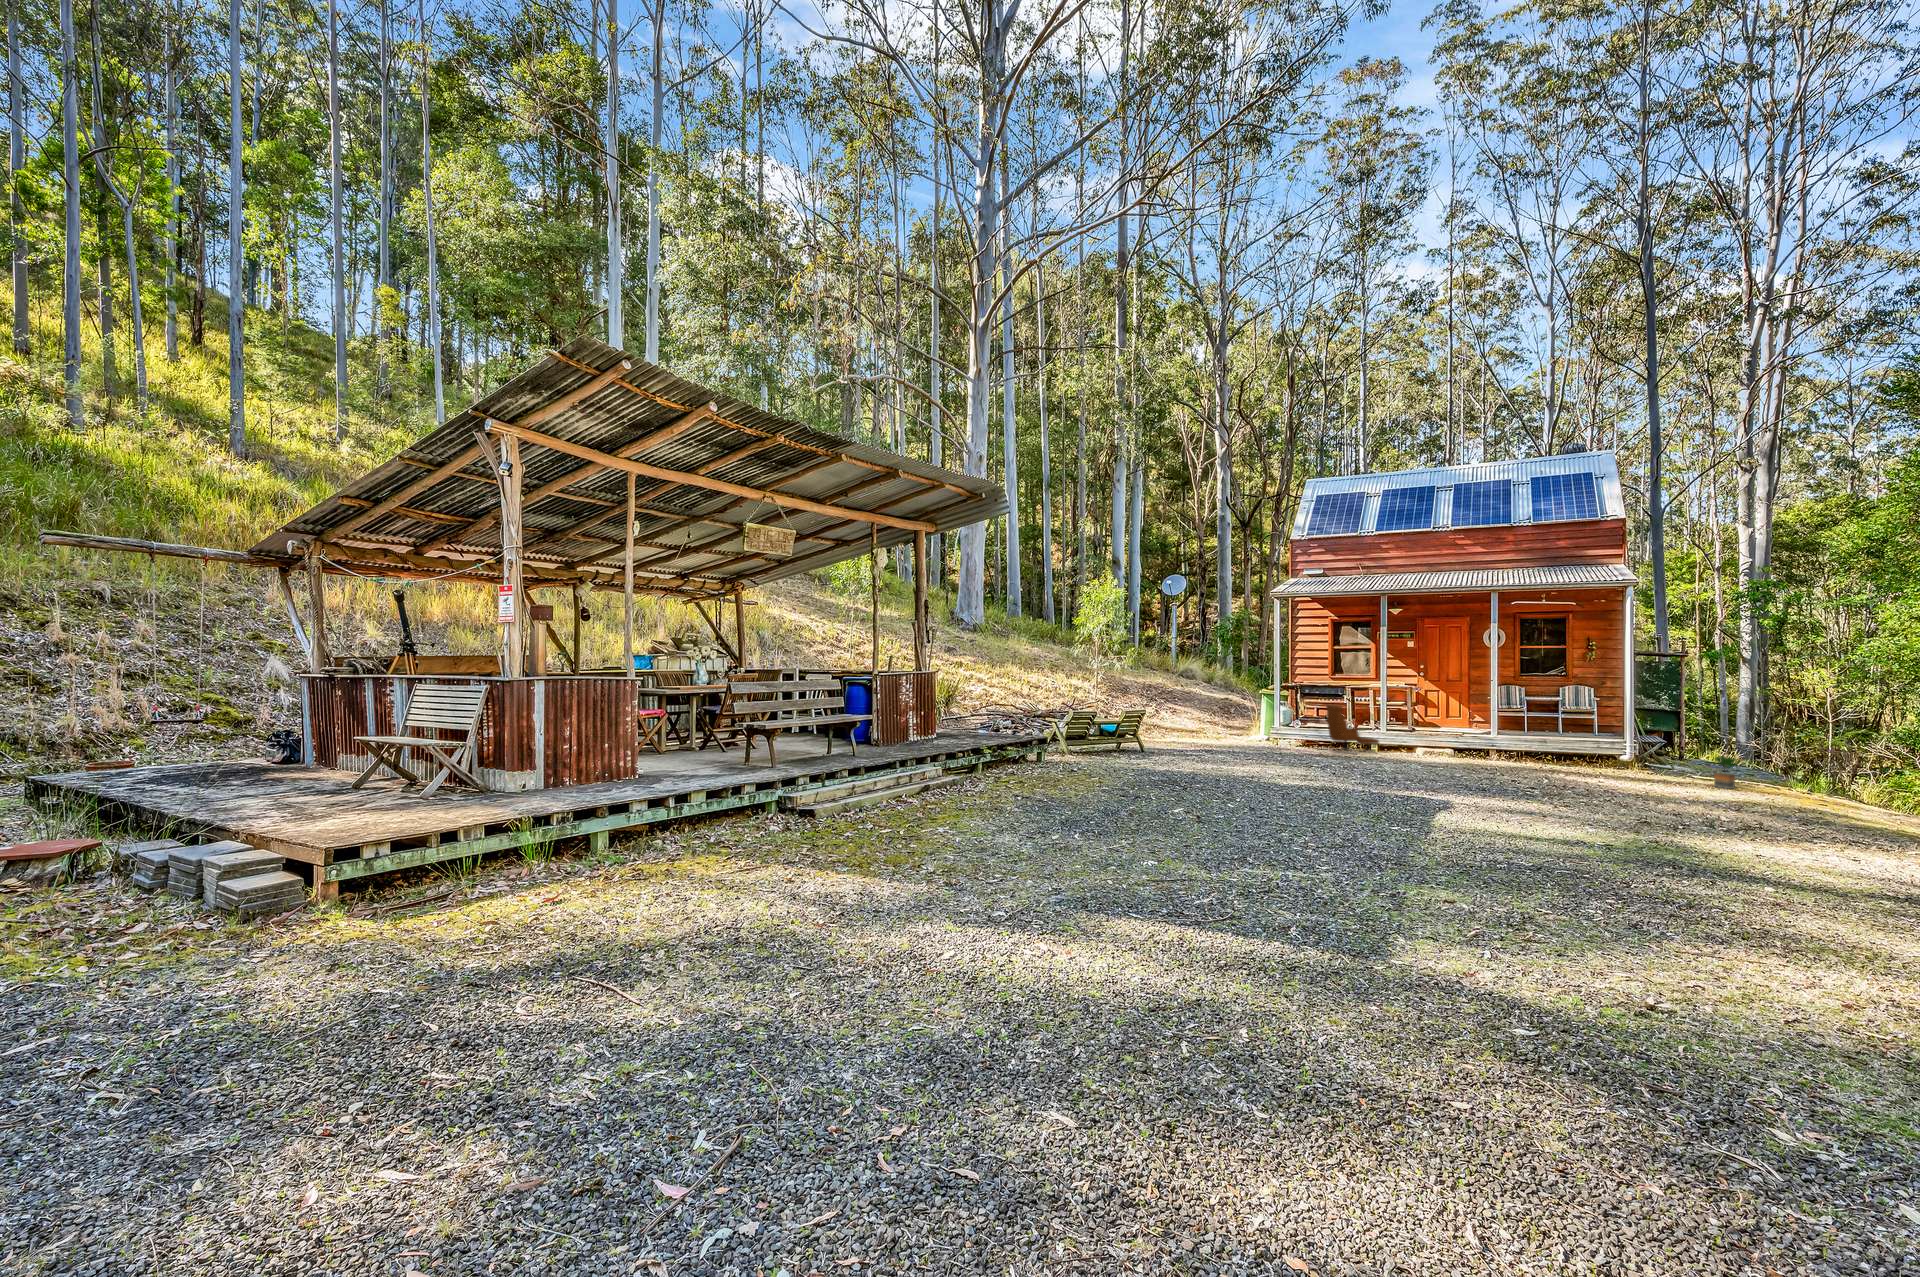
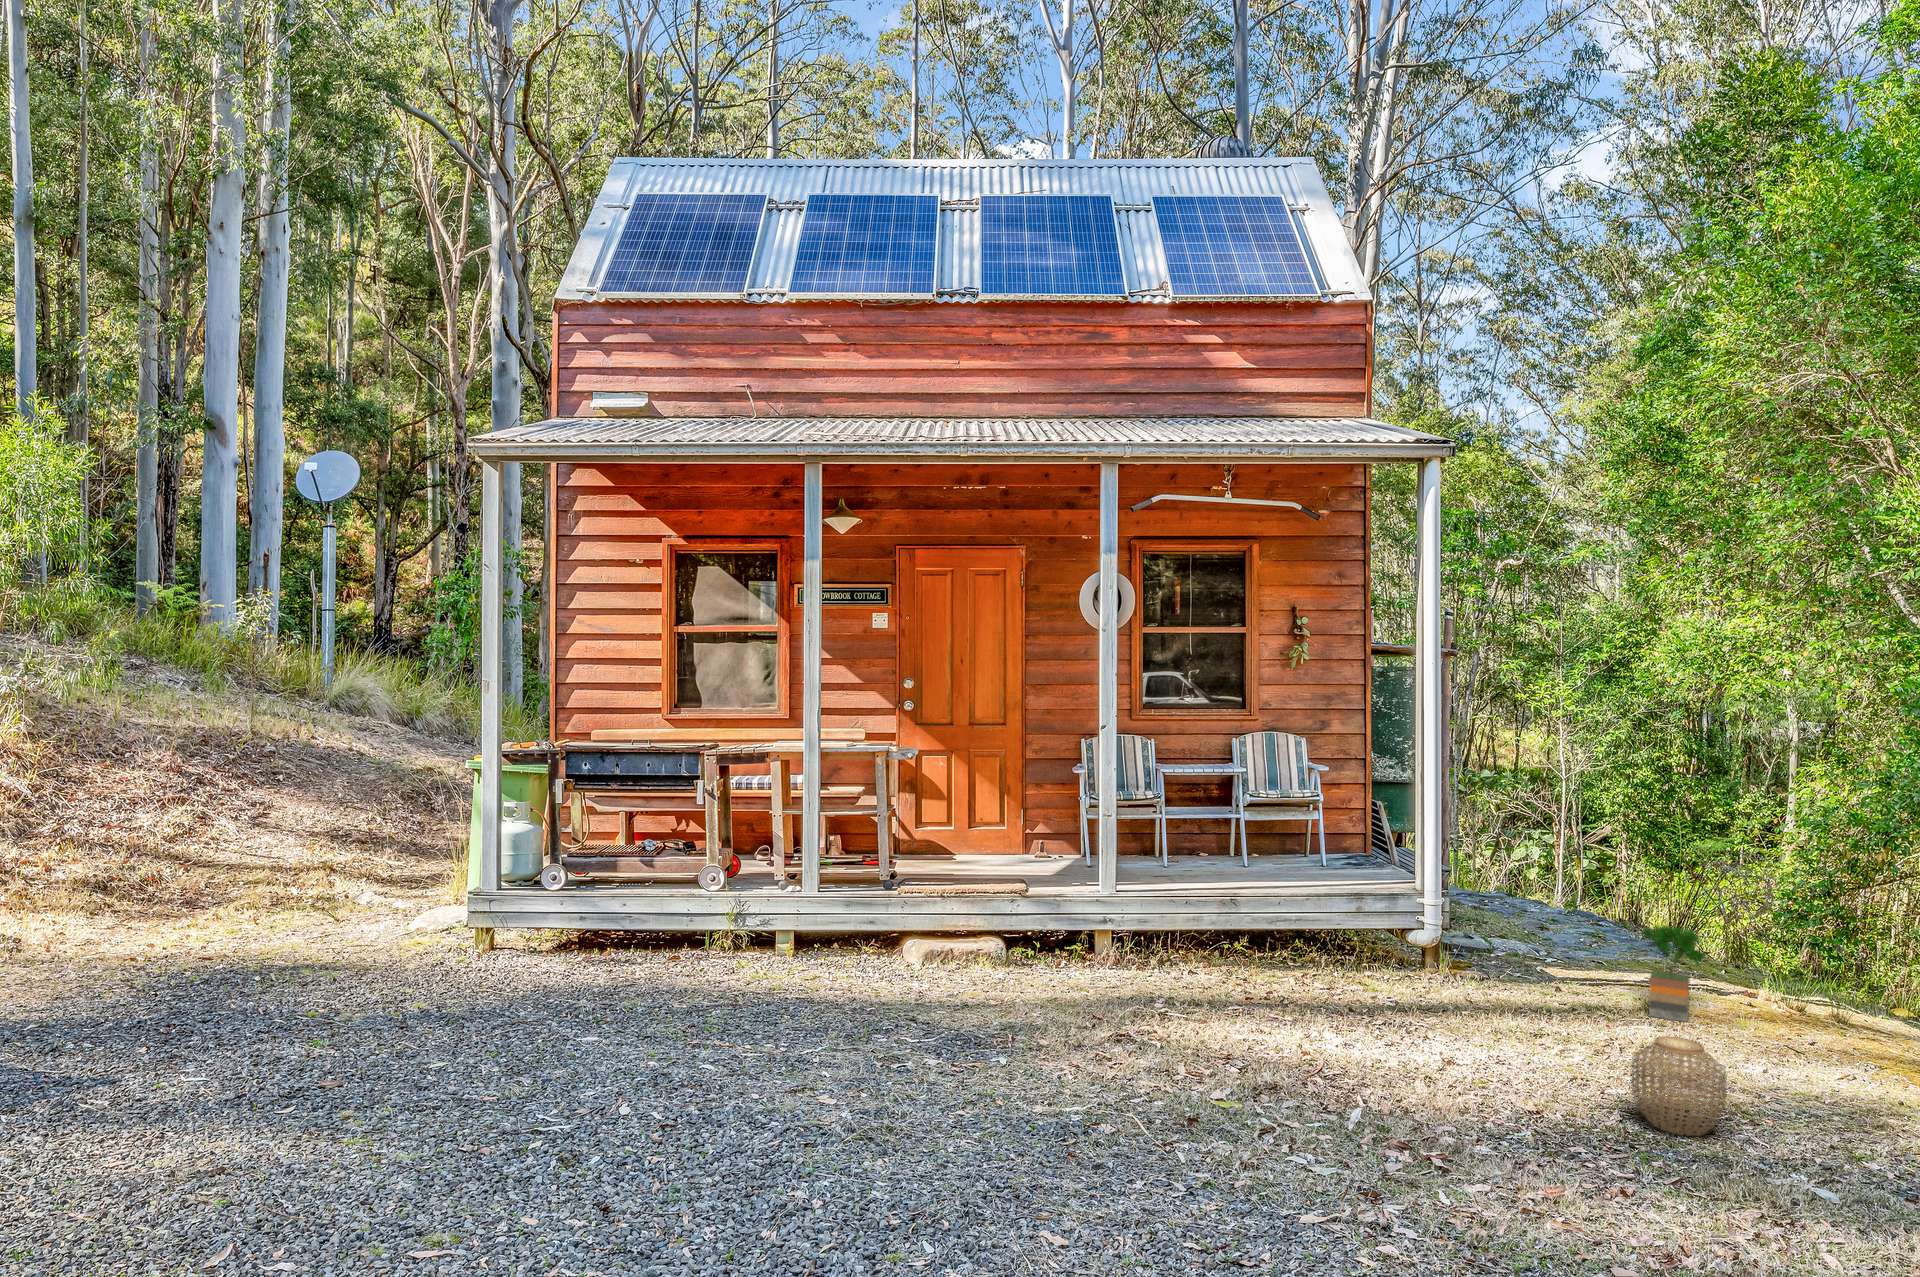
lounge chair: present [1326,705,1379,751] -> none [625,825,798,1001]
woven basket: none [1645,770,1676,797] -> present [1631,1036,1726,1136]

